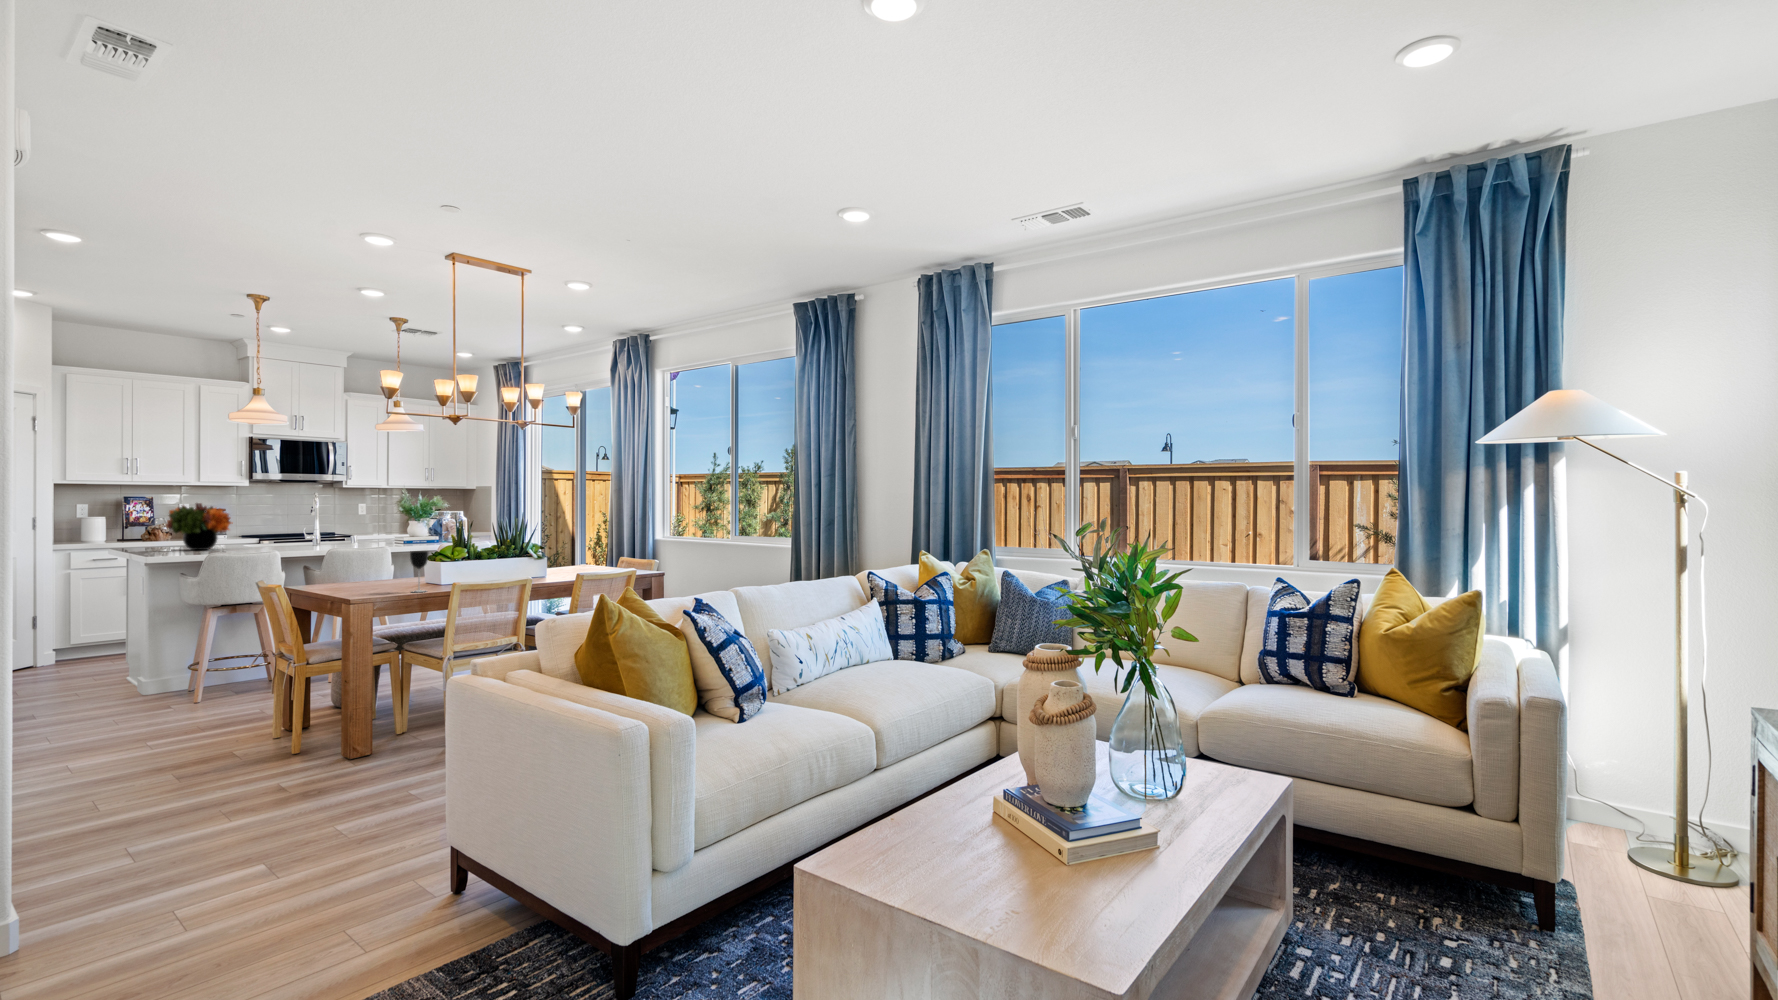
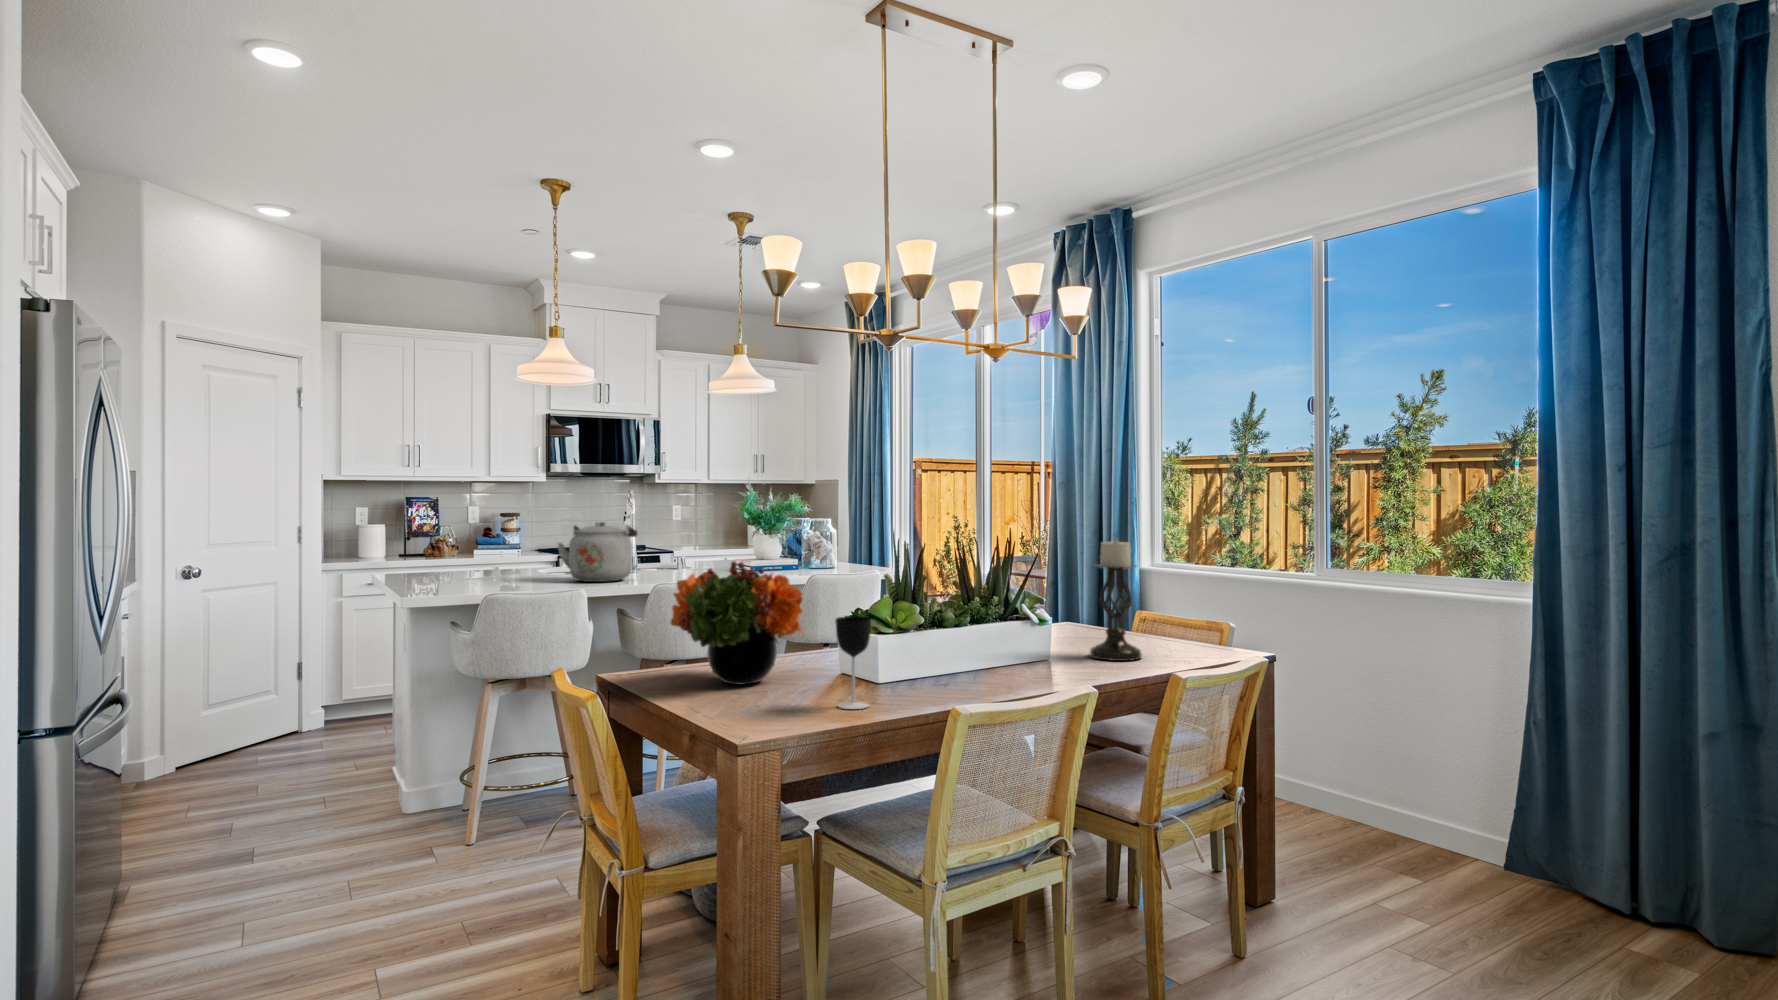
flower arrangement: present [166,503,231,550] -> present [670,561,803,684]
kettle: none [258,512,318,549] -> present [558,522,637,582]
candle holder: none [569,517,596,577] -> present [1090,538,1142,661]

